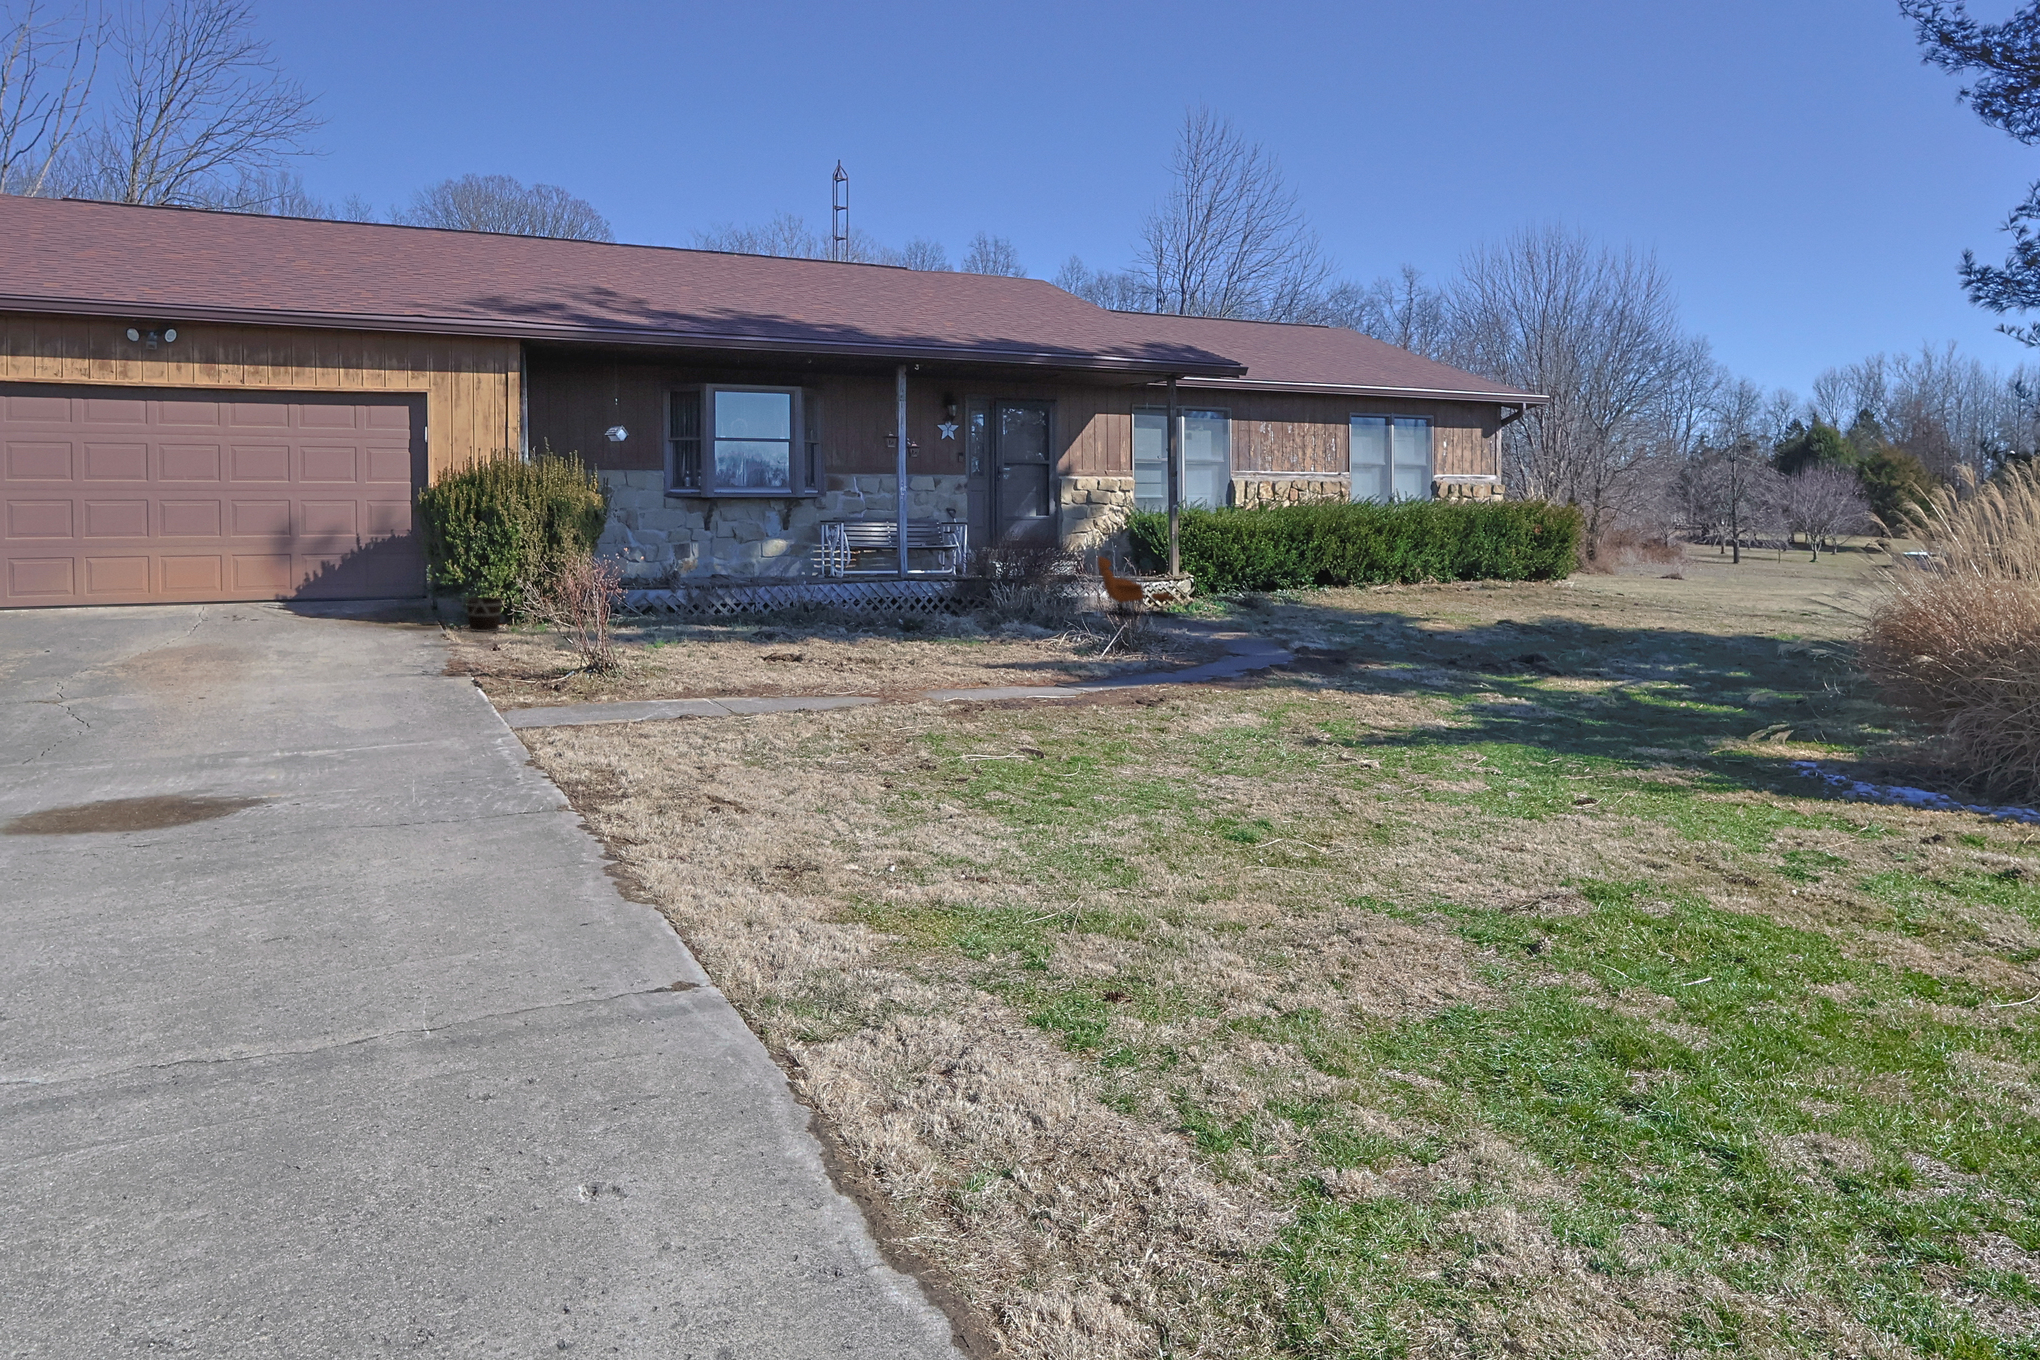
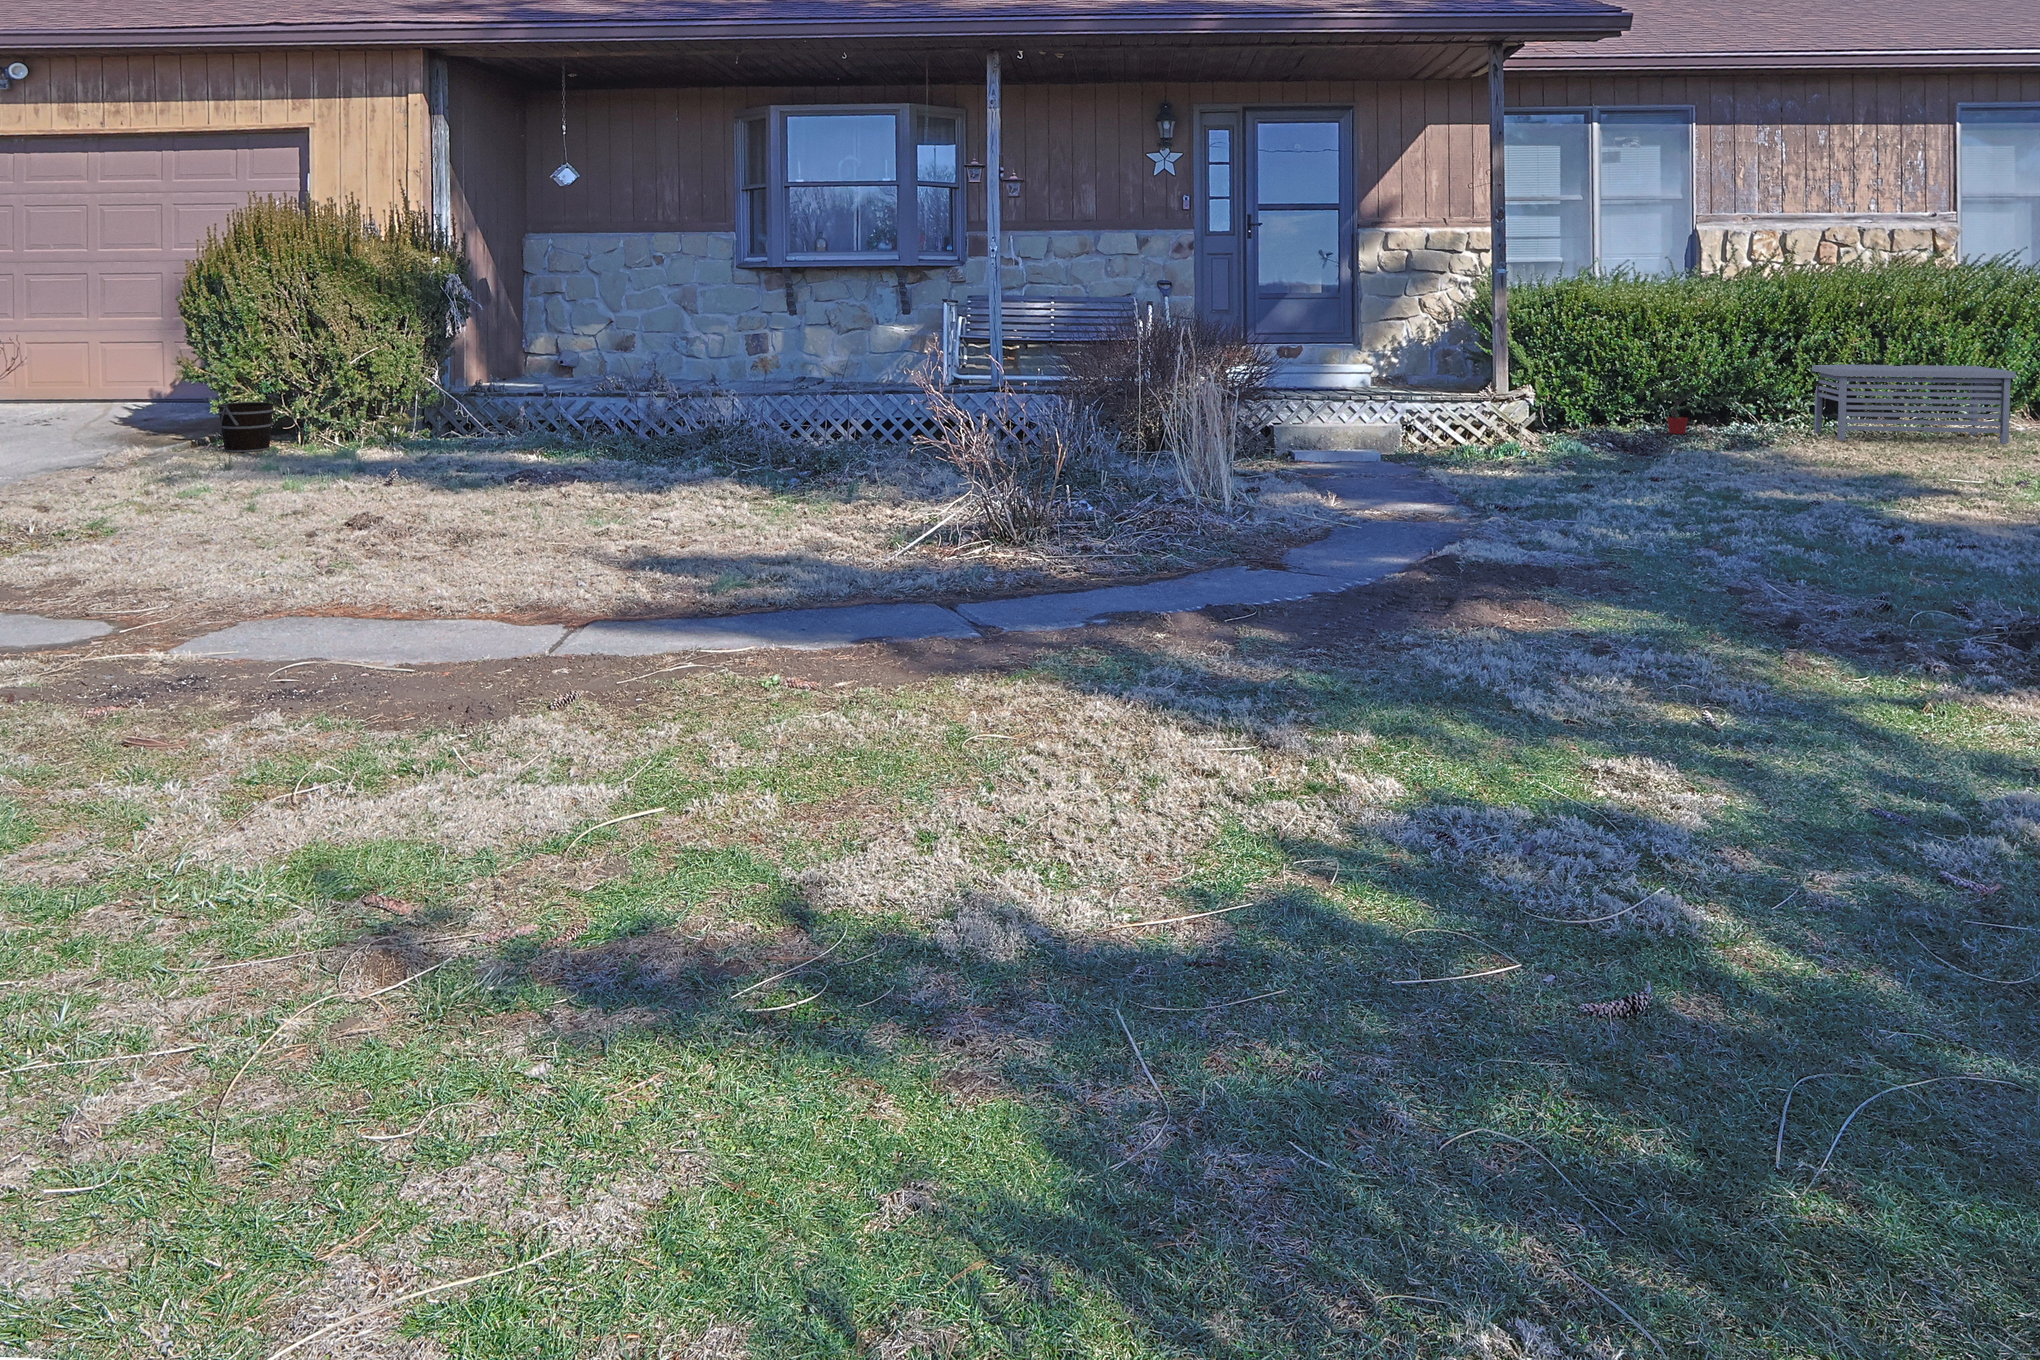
lounge chair: present [1098,556,1174,614] -> none [1250,348,1406,464]
storage bench: none [1317,559,1410,599] -> present [1812,364,2016,444]
potted plant: none [1244,560,1288,597] -> present [1640,364,1727,434]

